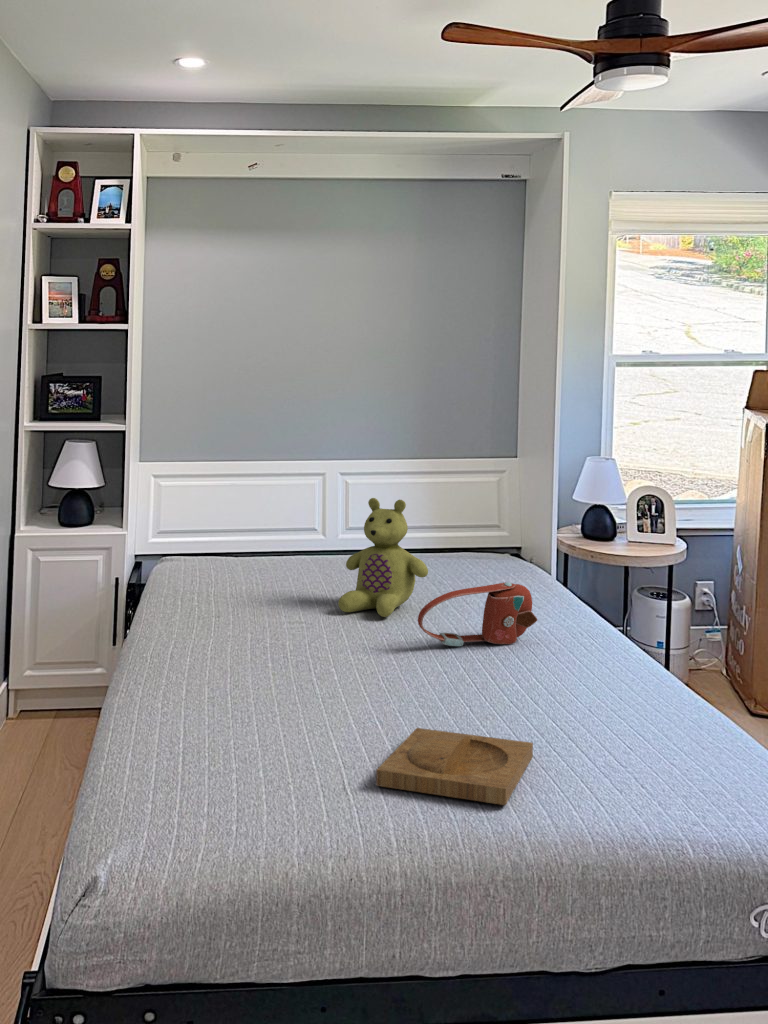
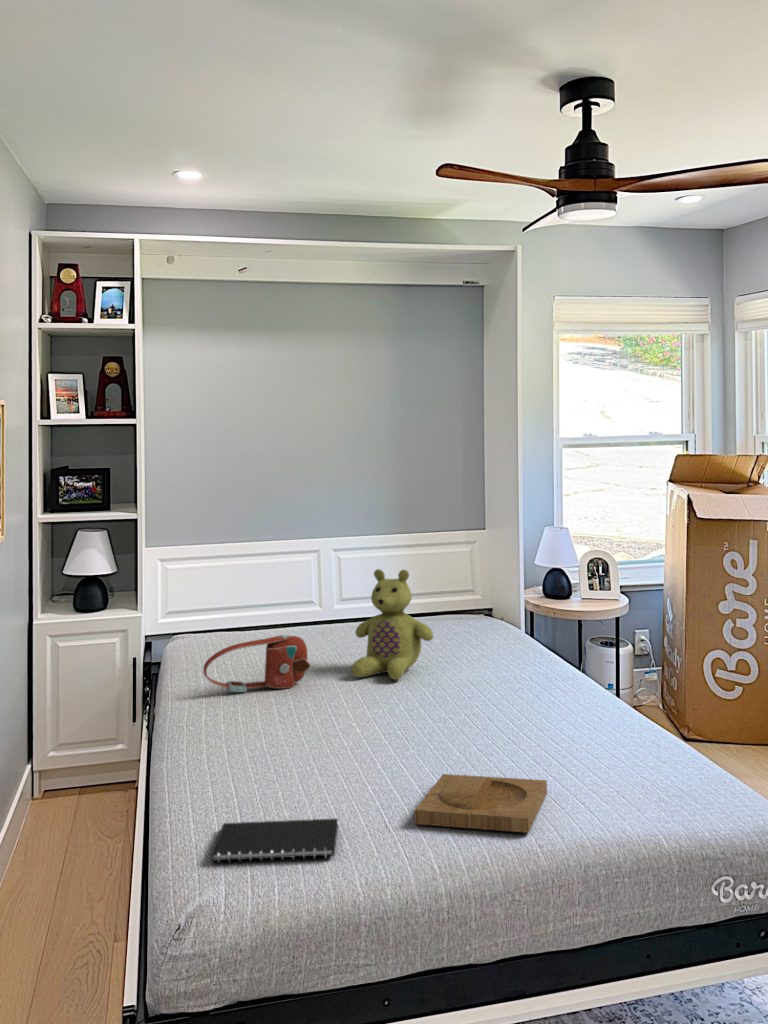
handbag: present [418,582,537,646] -> present [203,635,311,692]
notebook: none [134,771,289,822] -> present [211,819,338,862]

